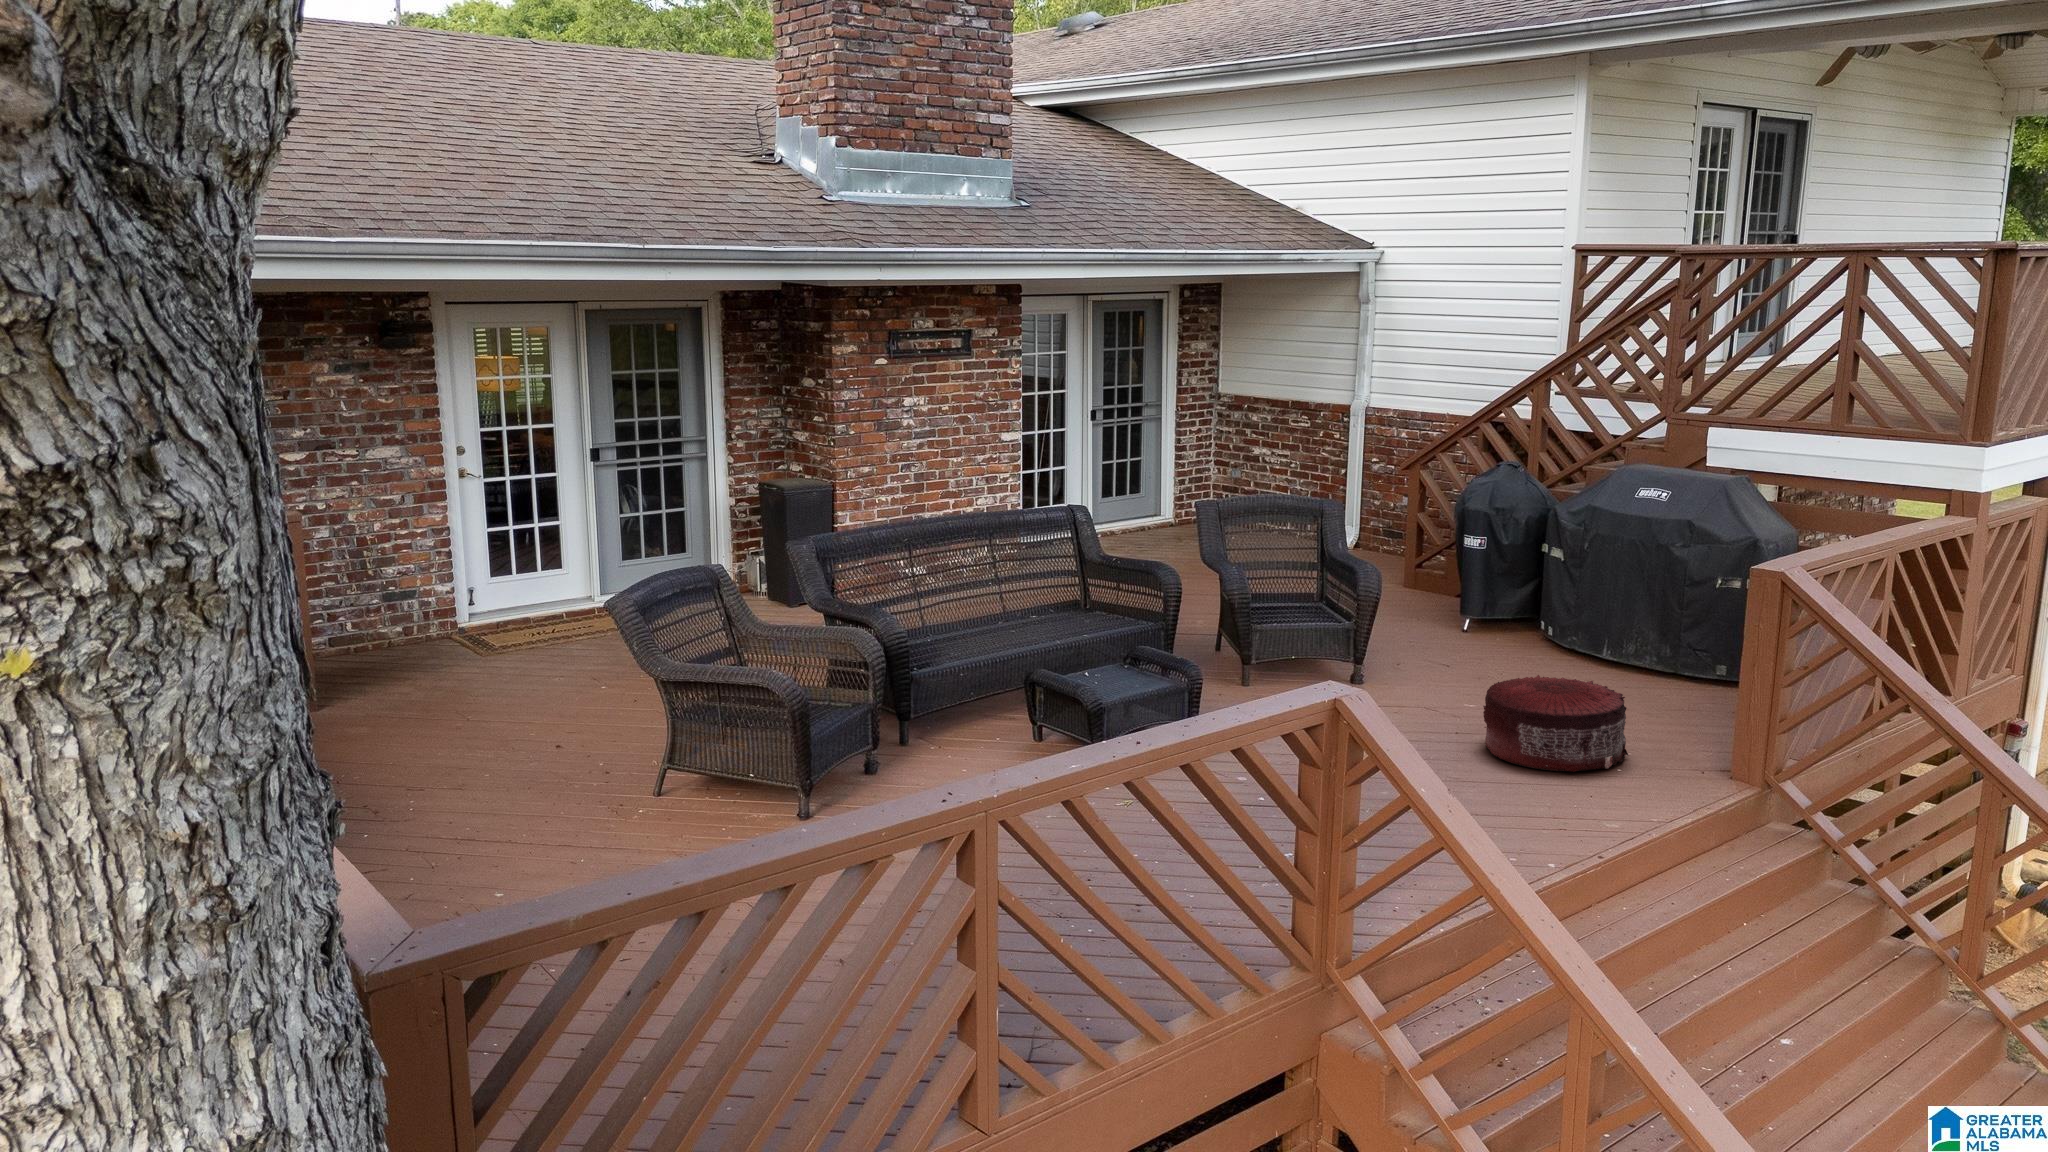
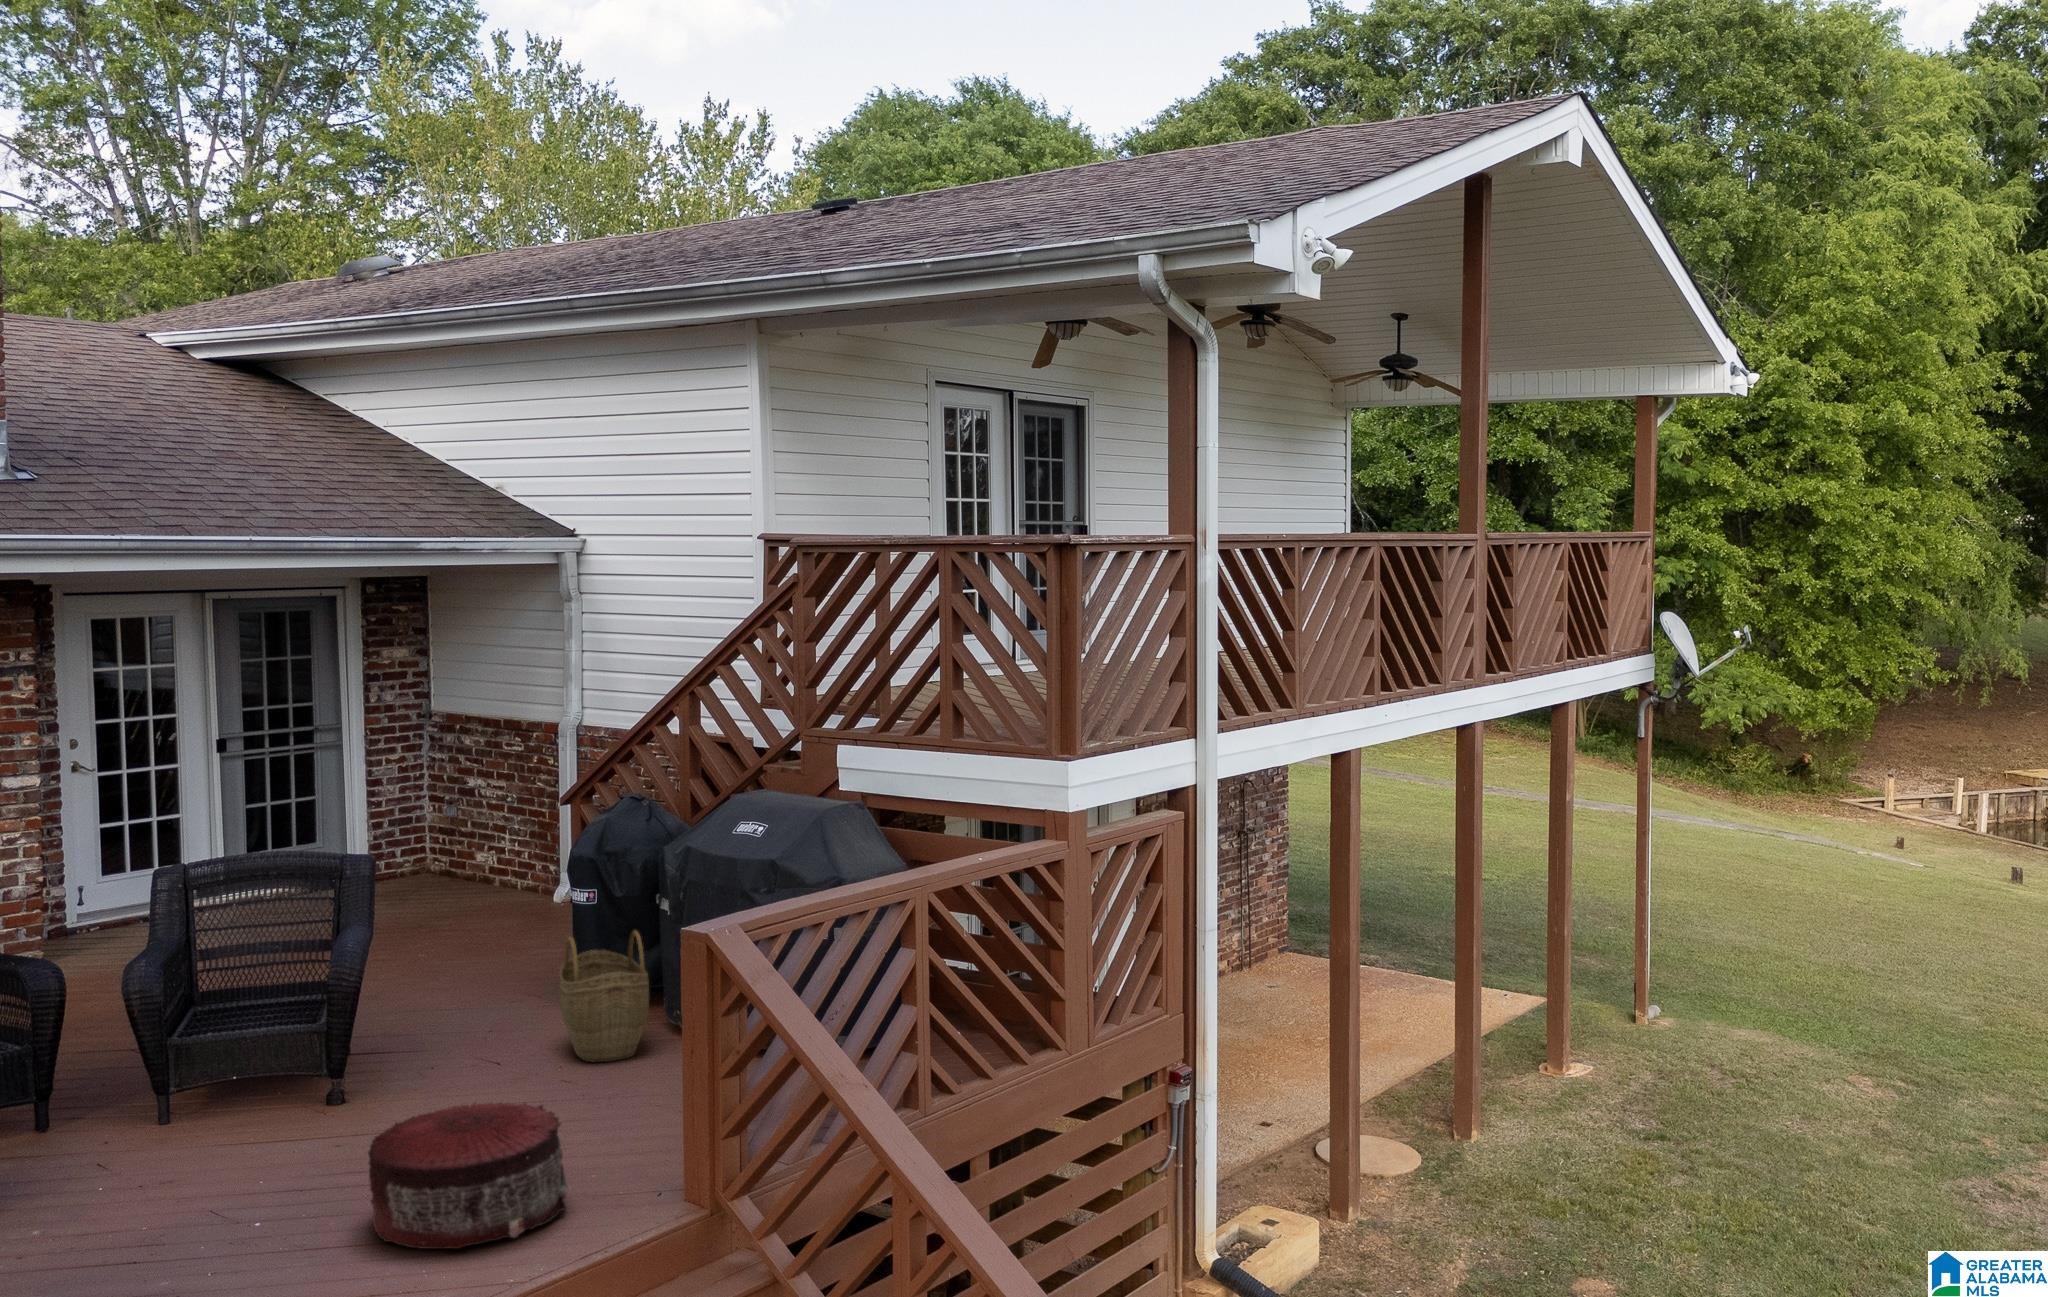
woven basket: none [1486,565,1566,663] -> present [559,931,649,1062]

